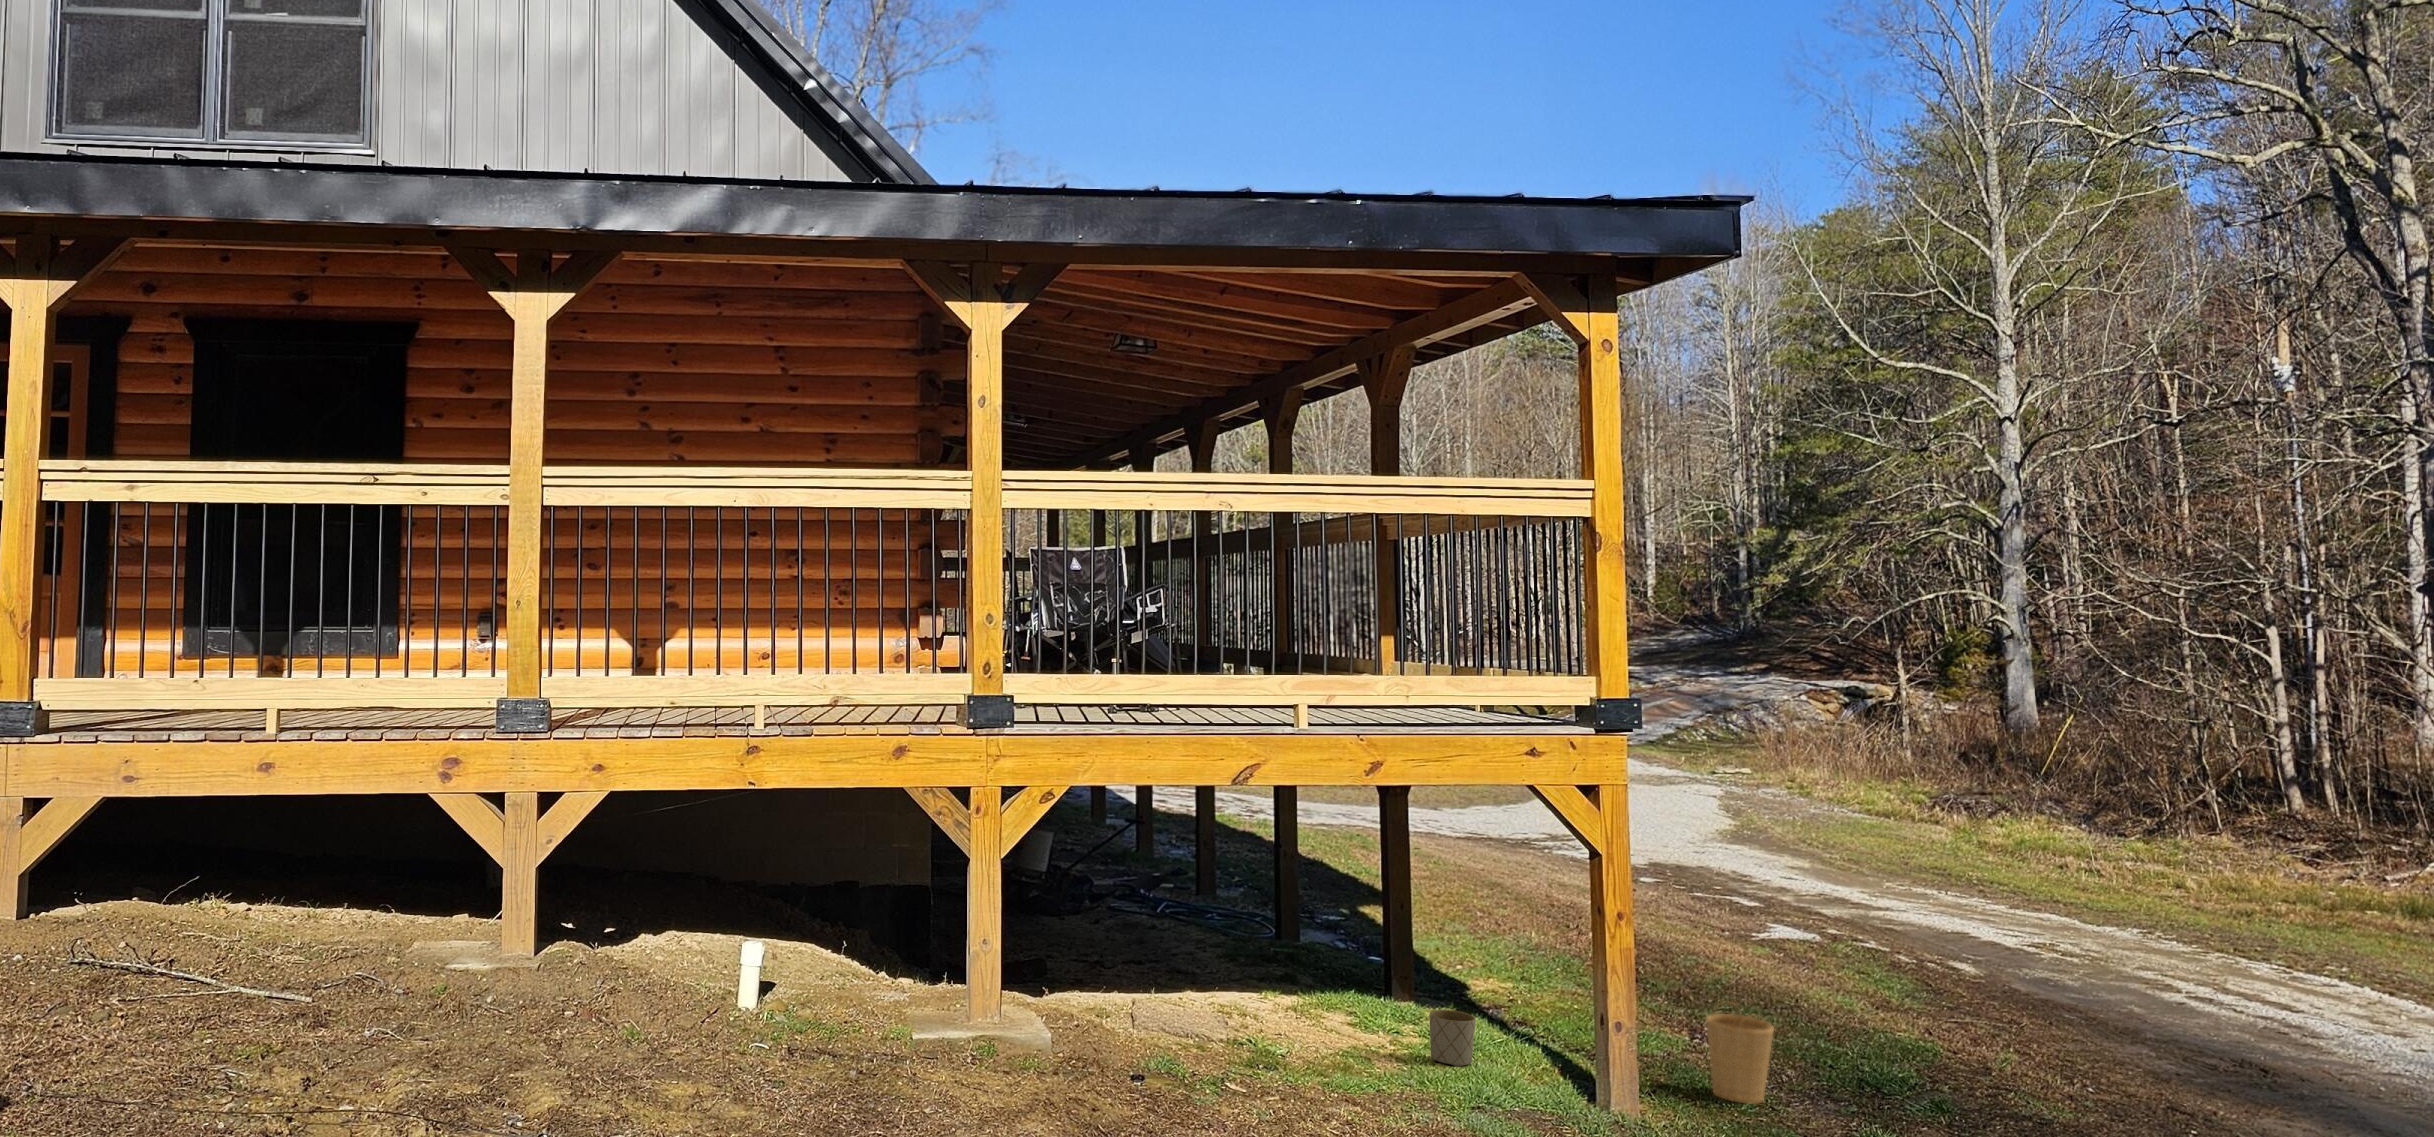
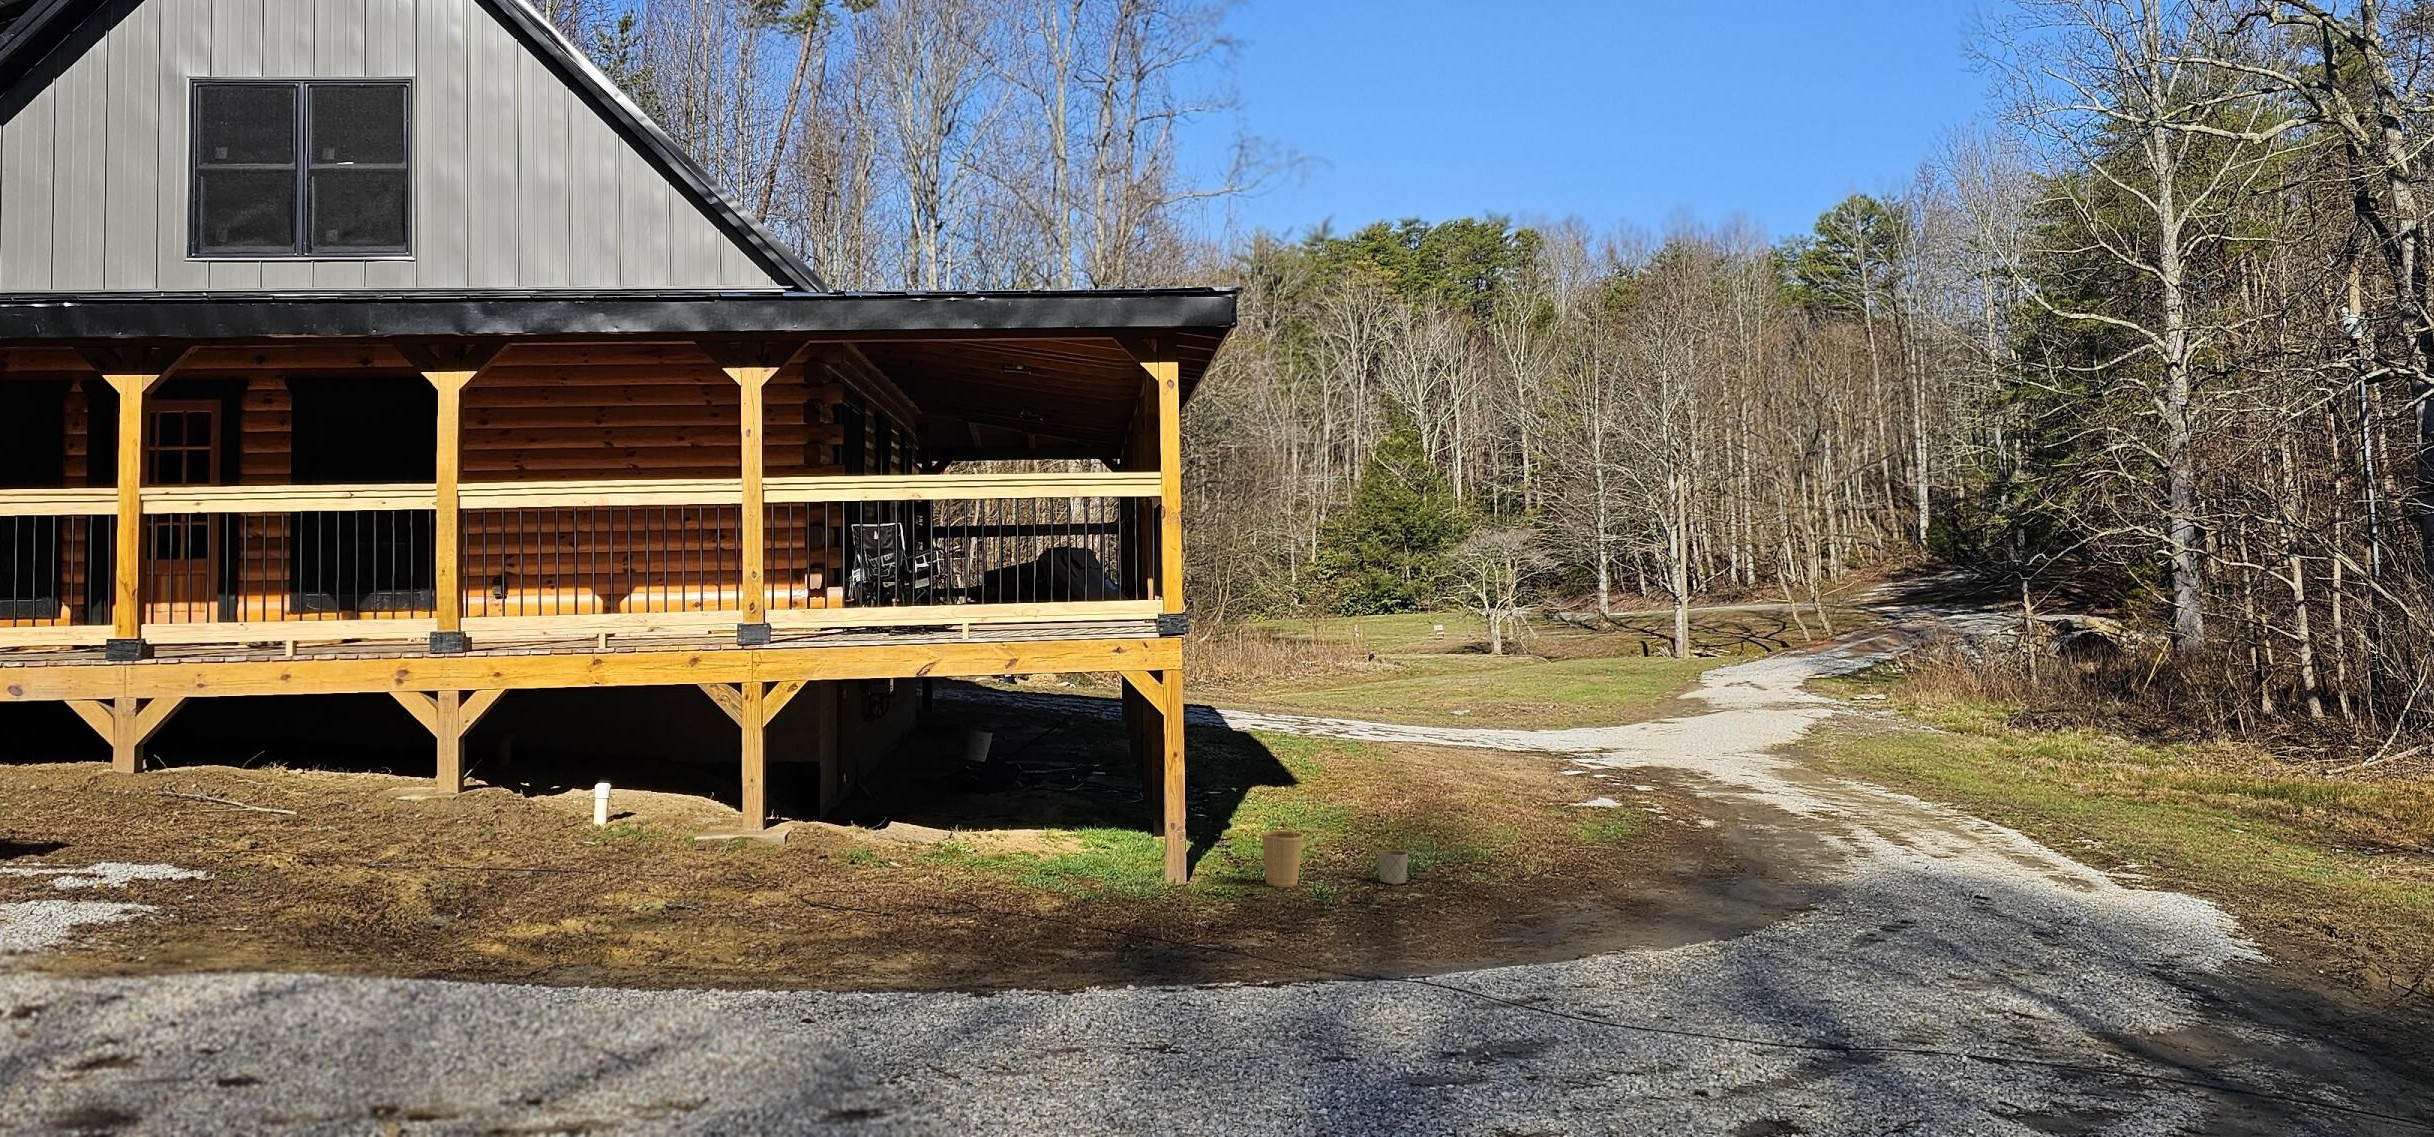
planter: present [1430,1010,1475,1067] -> present [1379,850,1408,885]

